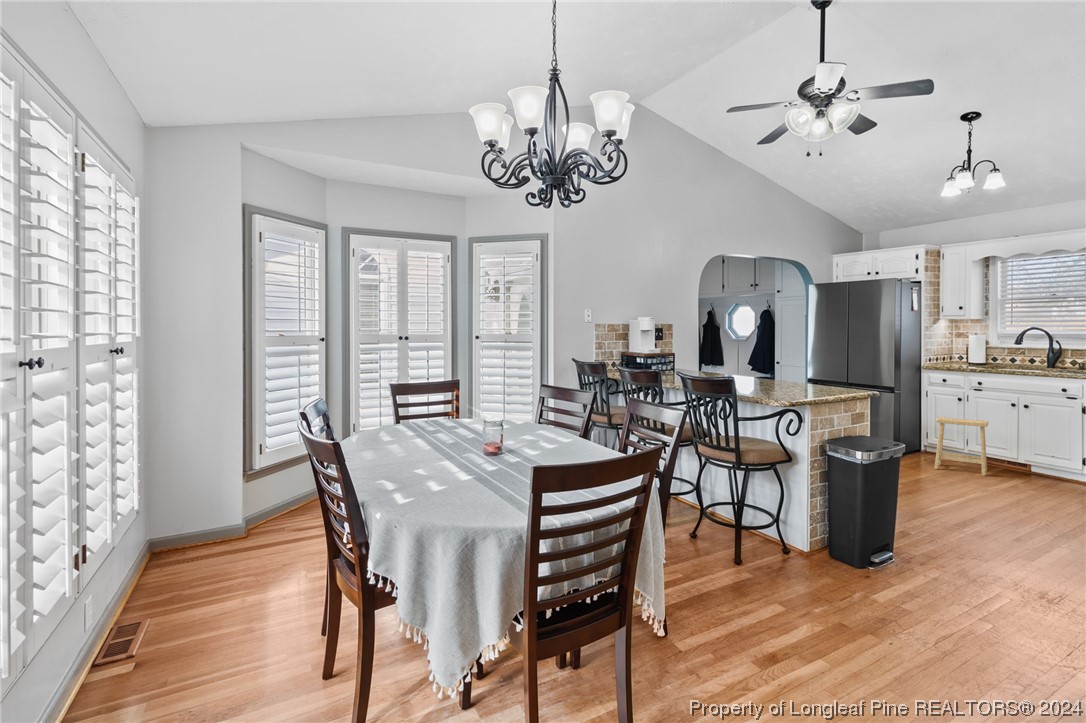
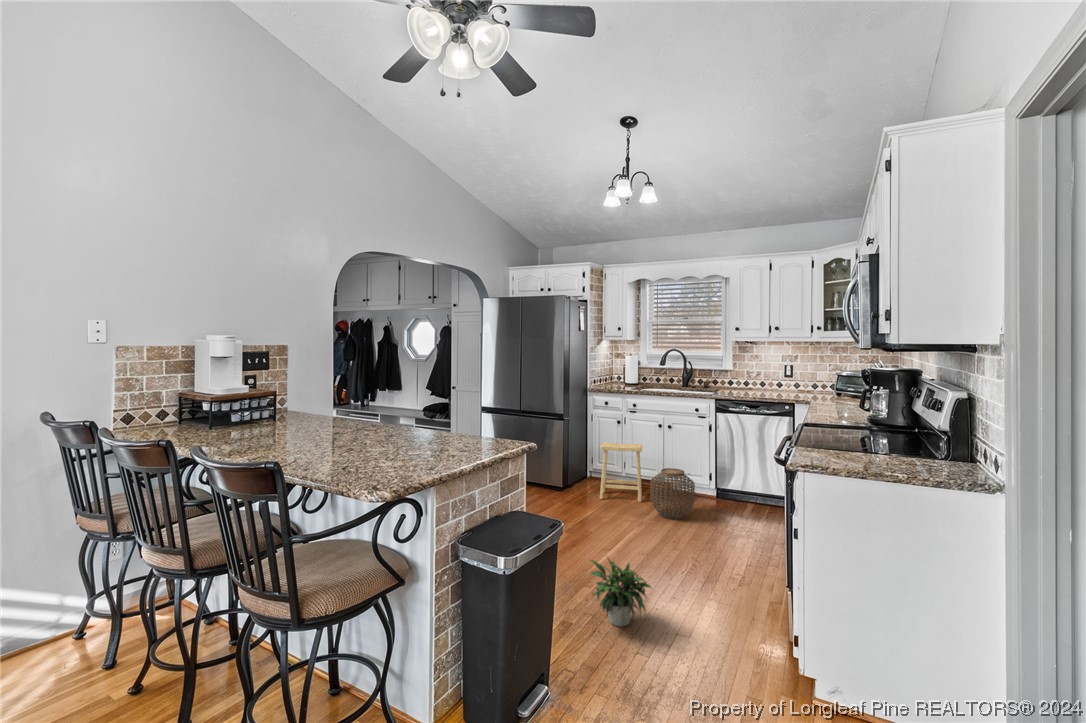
woven basket: none [997,443,1056,492] -> present [650,468,695,519]
potted plant: none [919,489,991,544] -> present [590,558,652,626]

